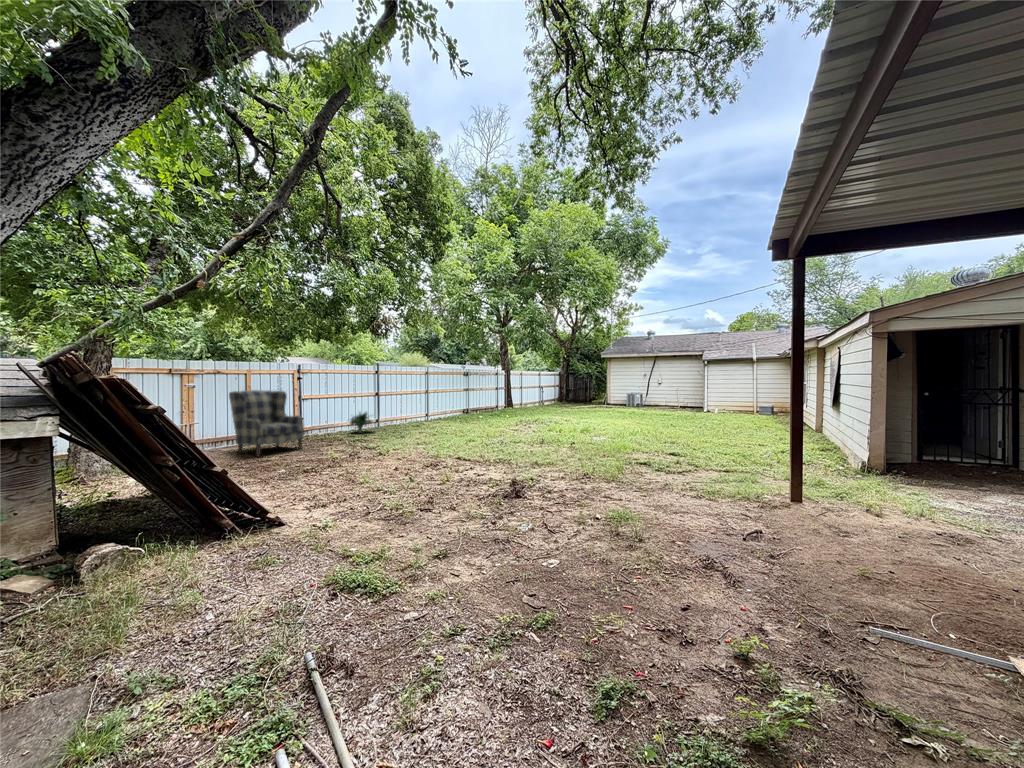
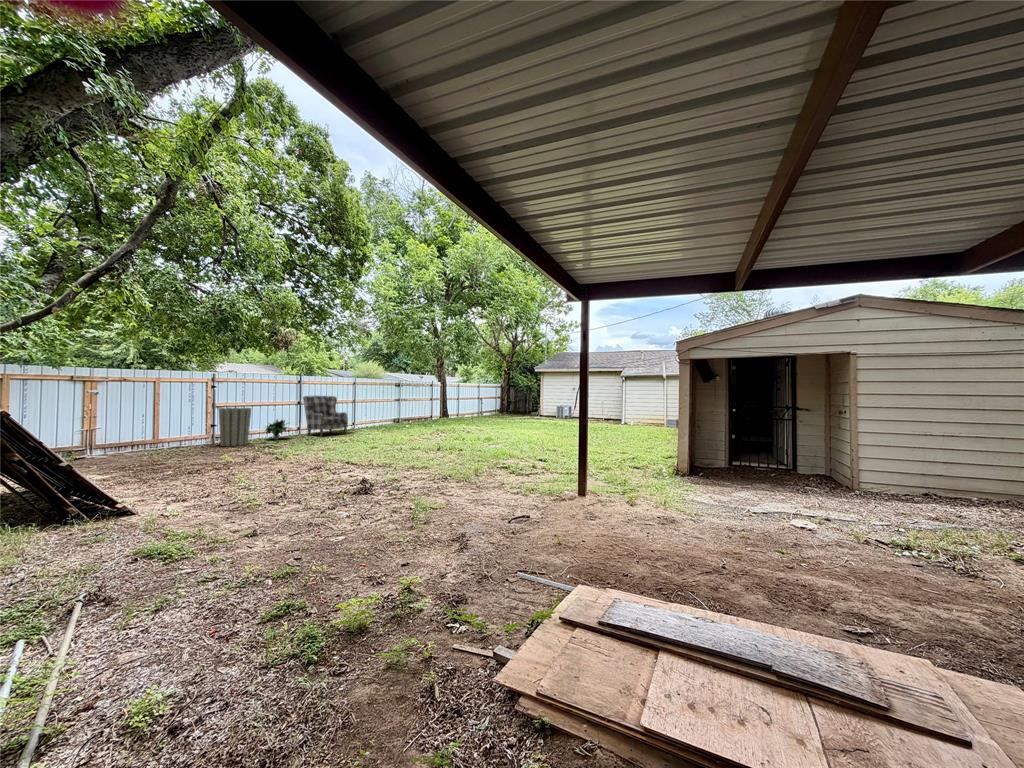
chair: present [229,390,304,456] -> present [303,396,348,437]
trash can: none [306,400,338,441] -> present [219,408,251,446]

